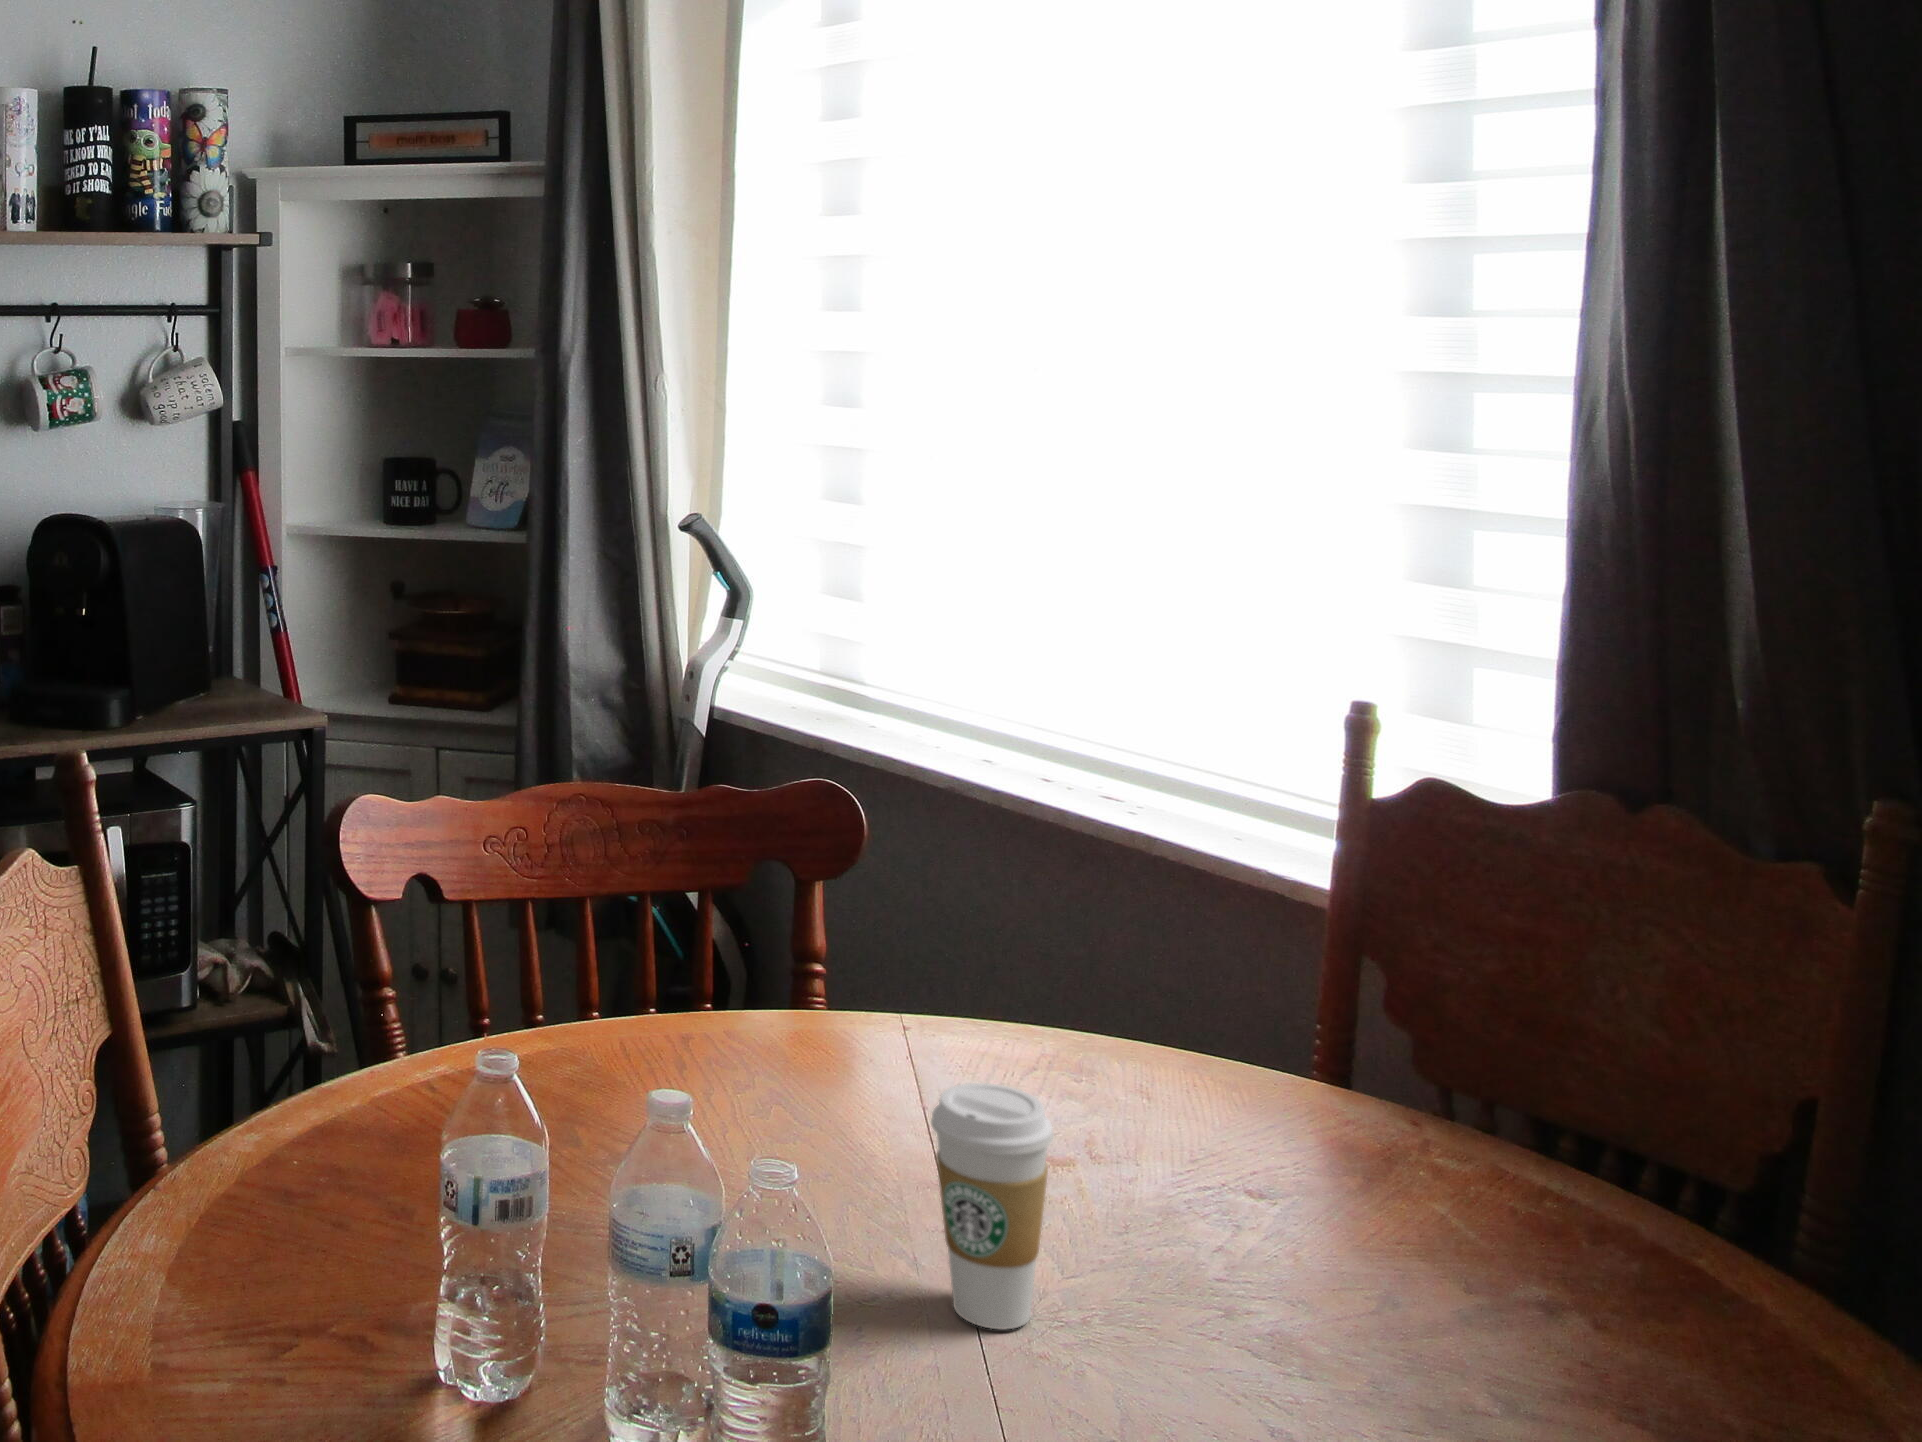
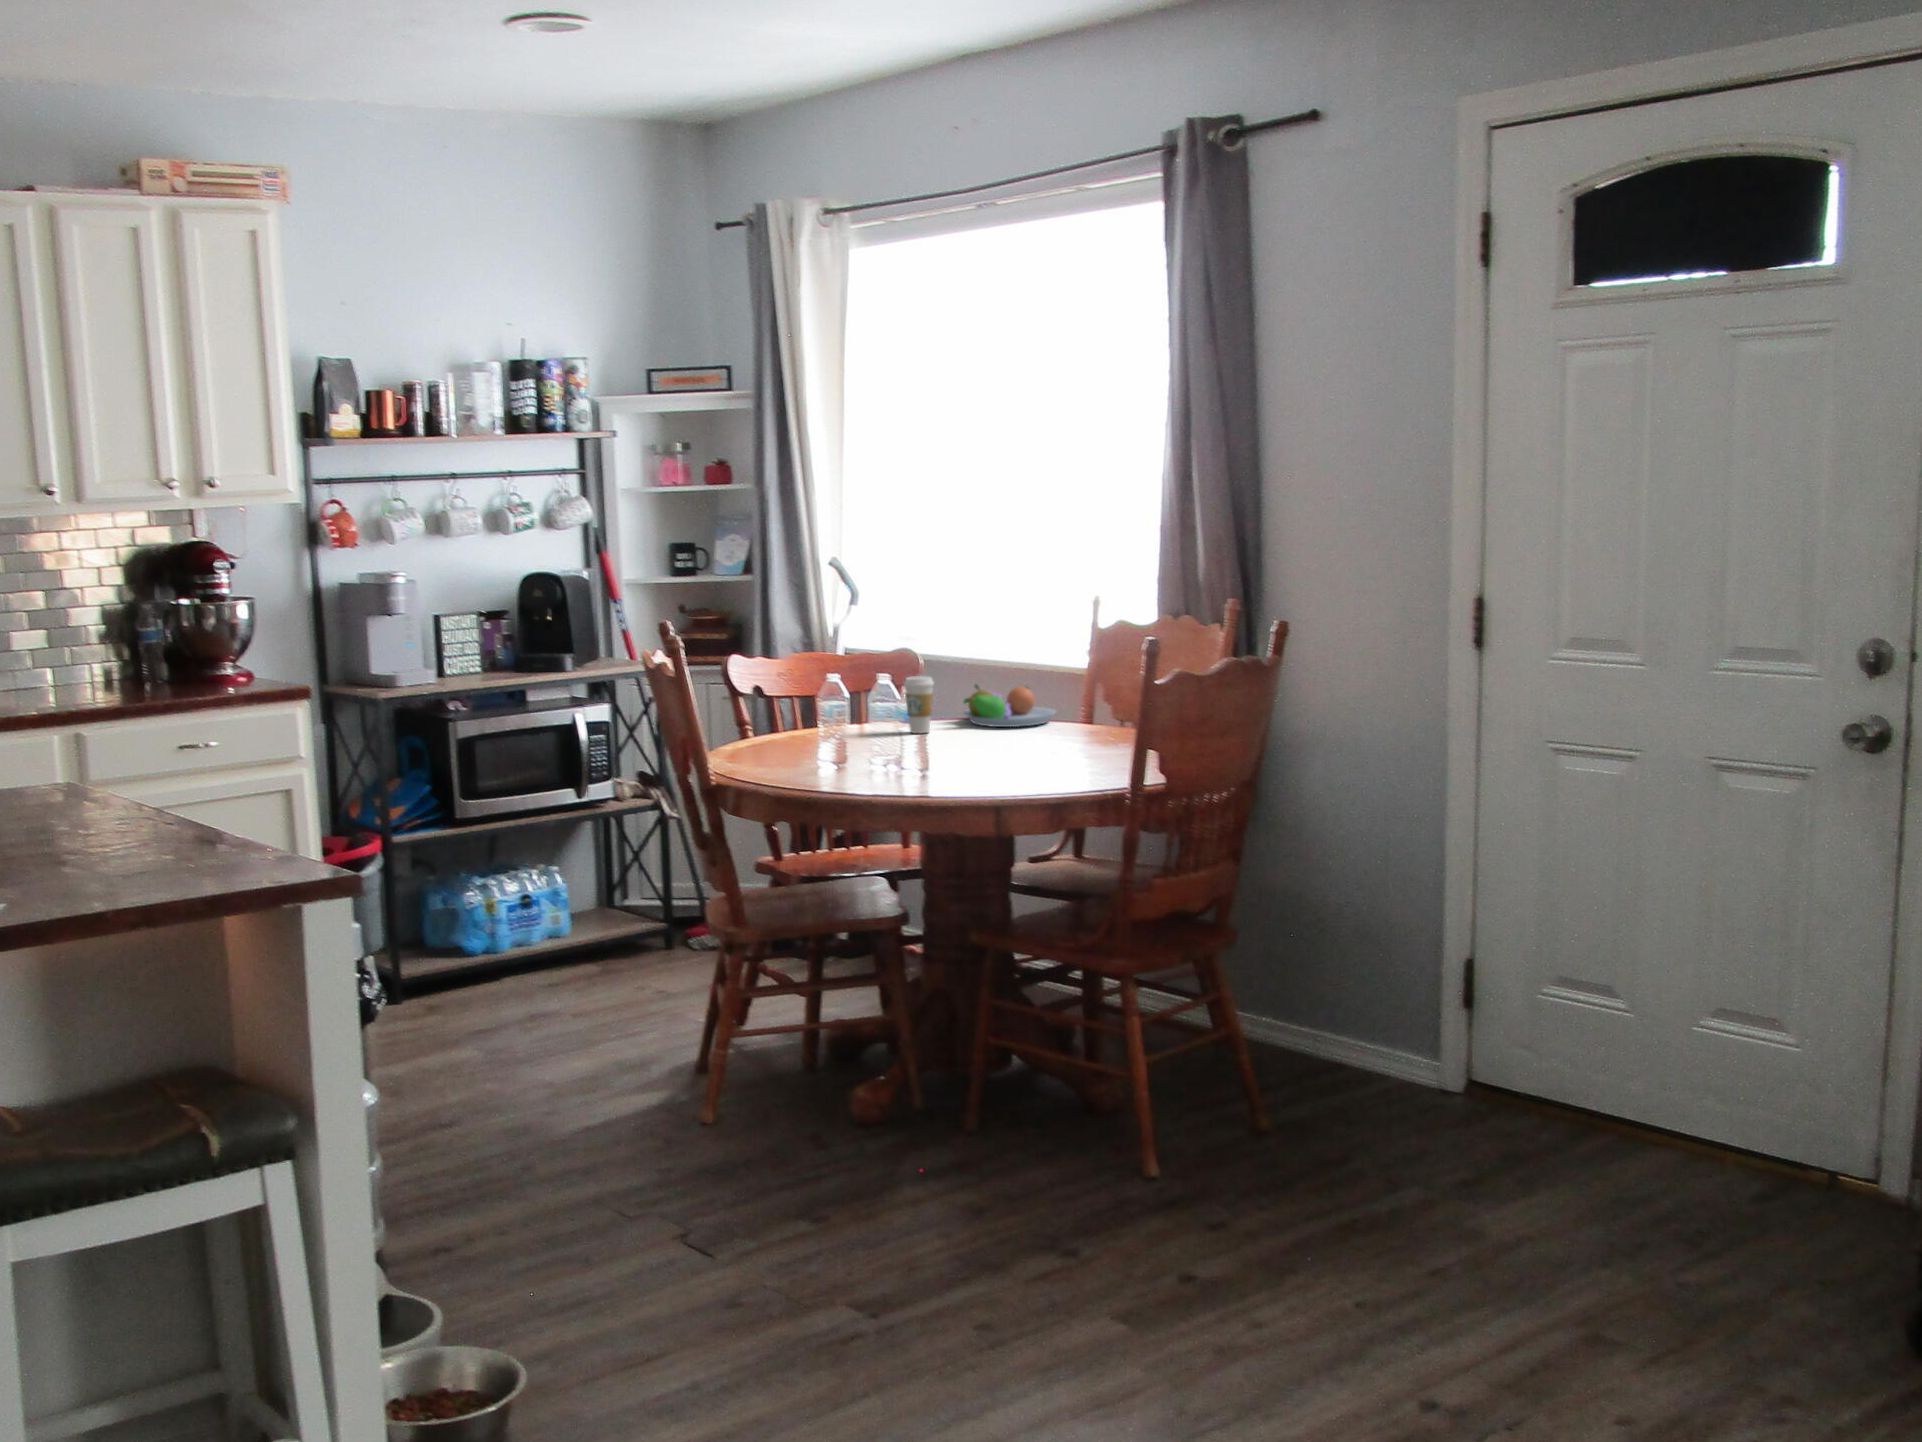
fruit bowl: none [1129,1074,1503,1302] -> present [963,685,1056,727]

